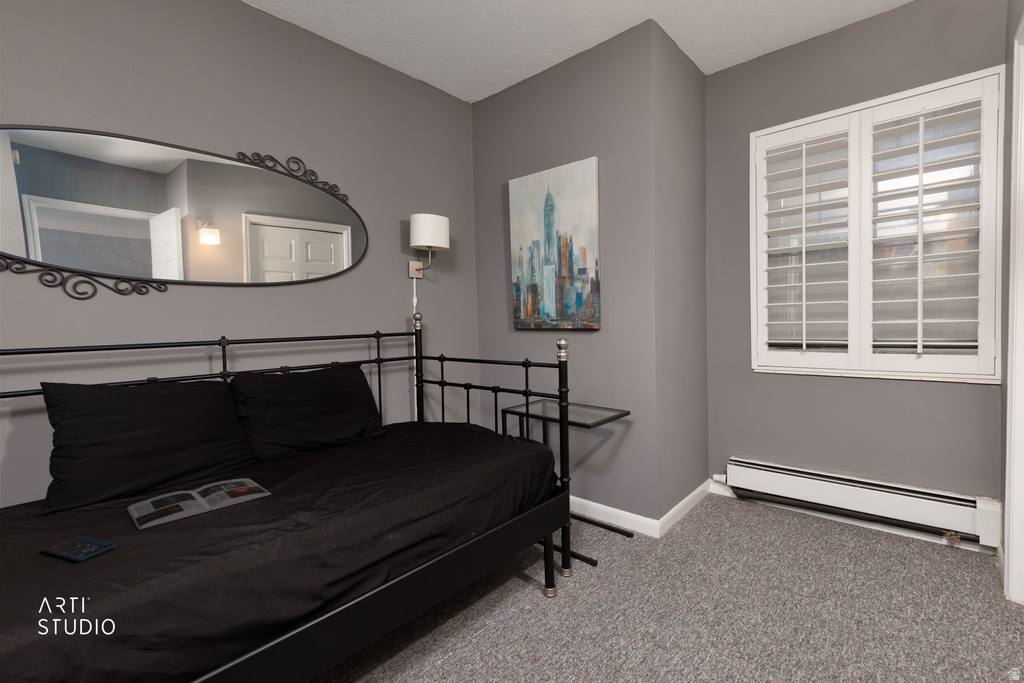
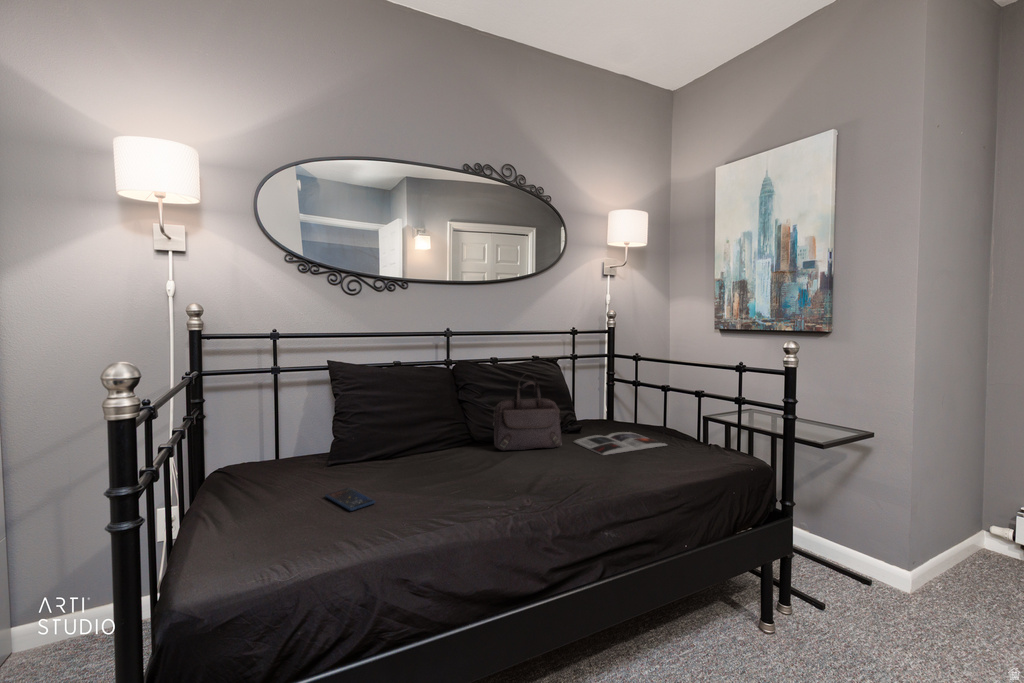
handbag: none [278,382,359,467] -> present [493,376,562,450]
magazine: present [127,478,271,529] -> present [574,432,667,455]

